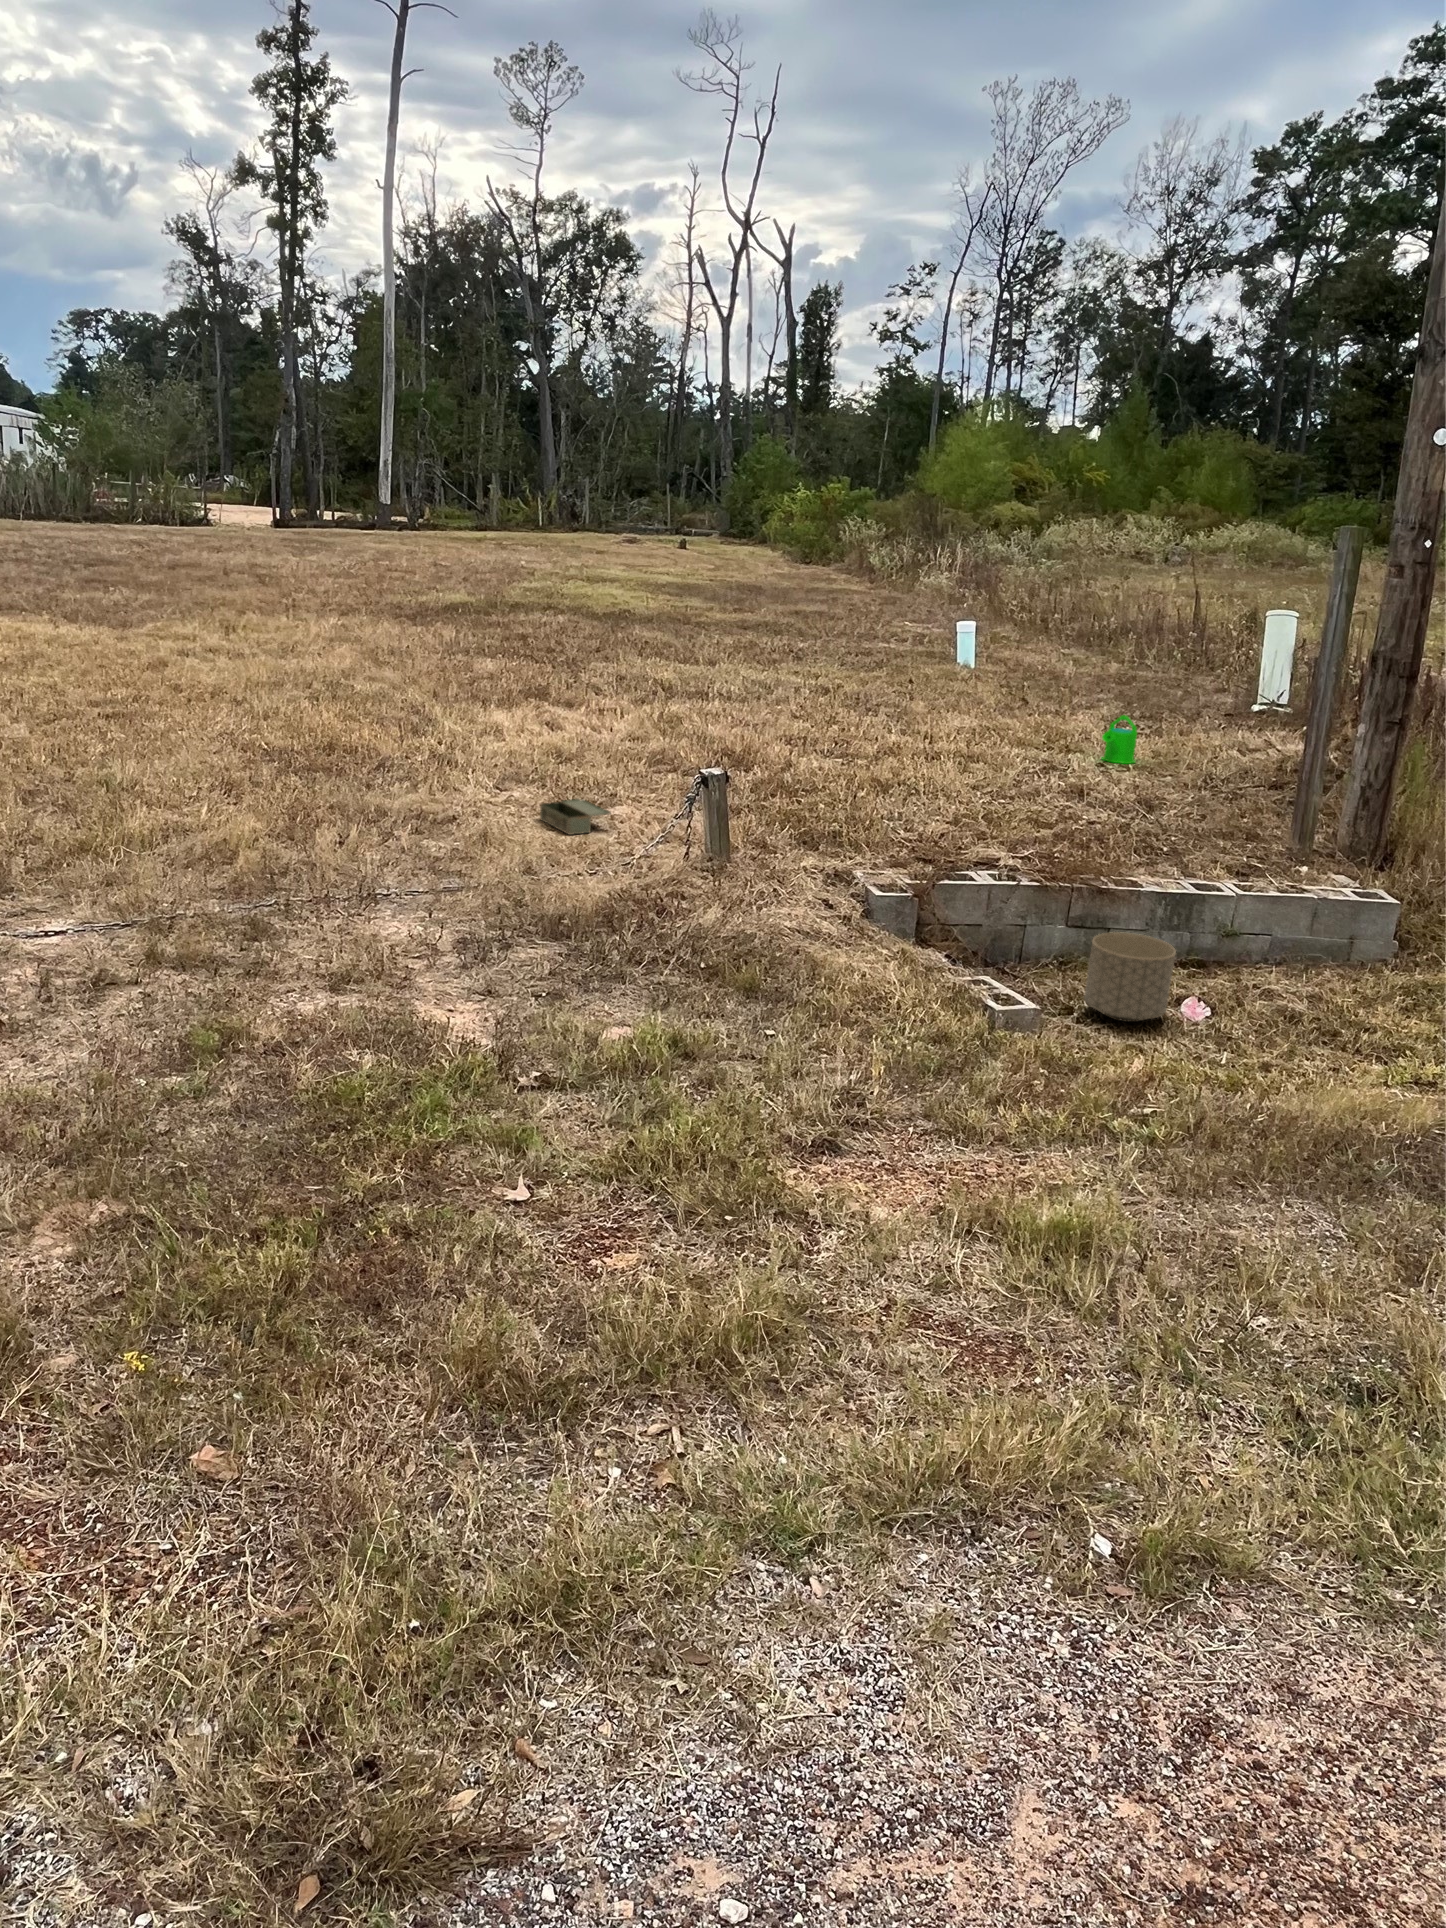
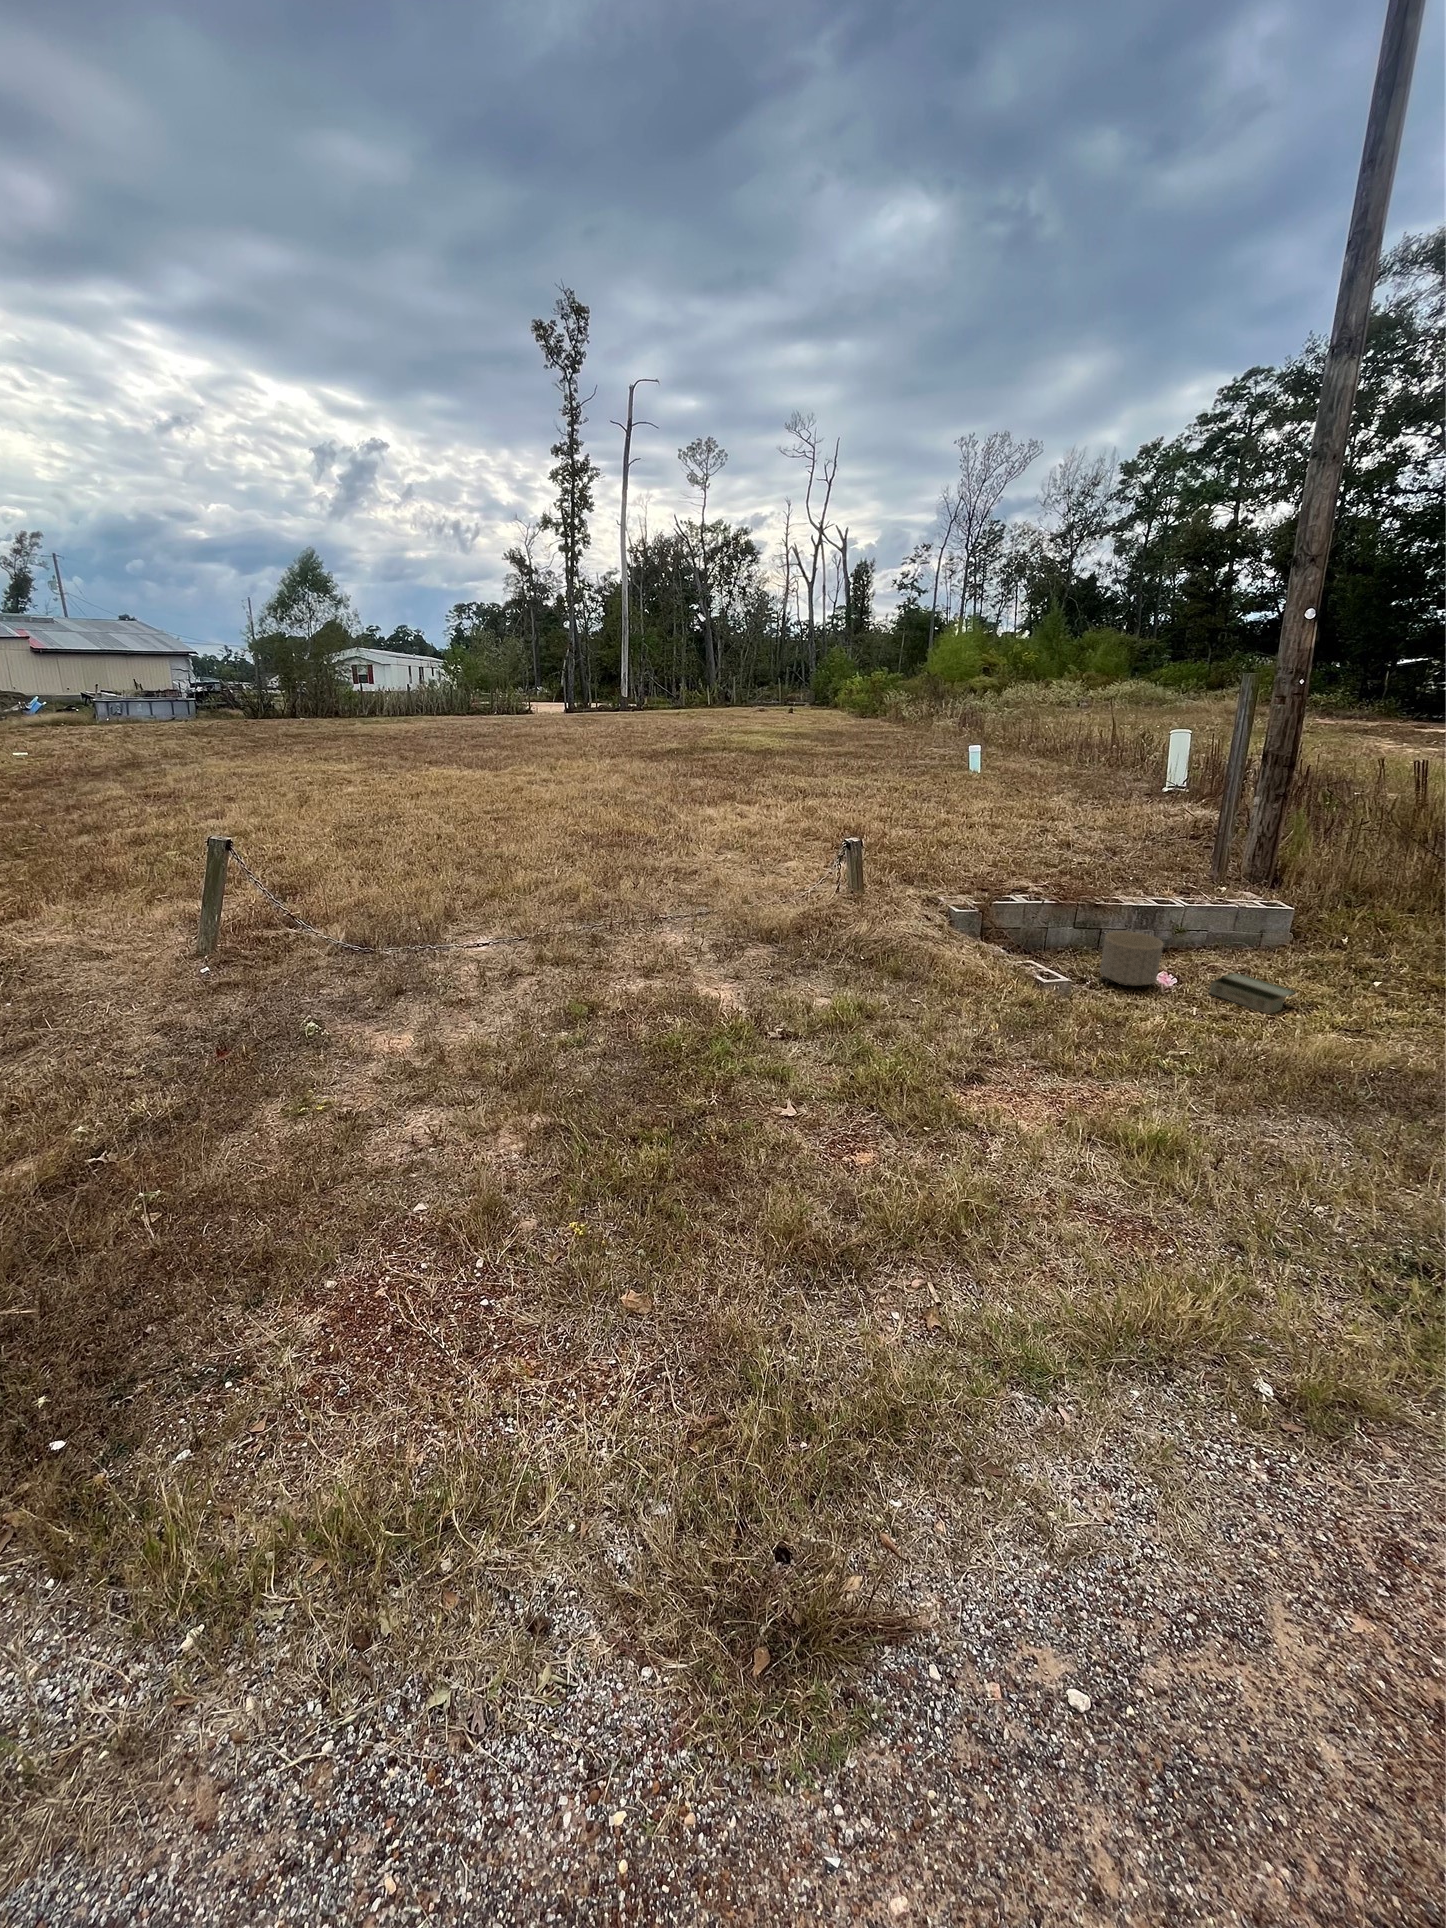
watering can: present [1102,715,1137,764] -> none [1070,795,1093,823]
toolbox: present [540,799,610,835] -> present [1209,973,1295,1014]

